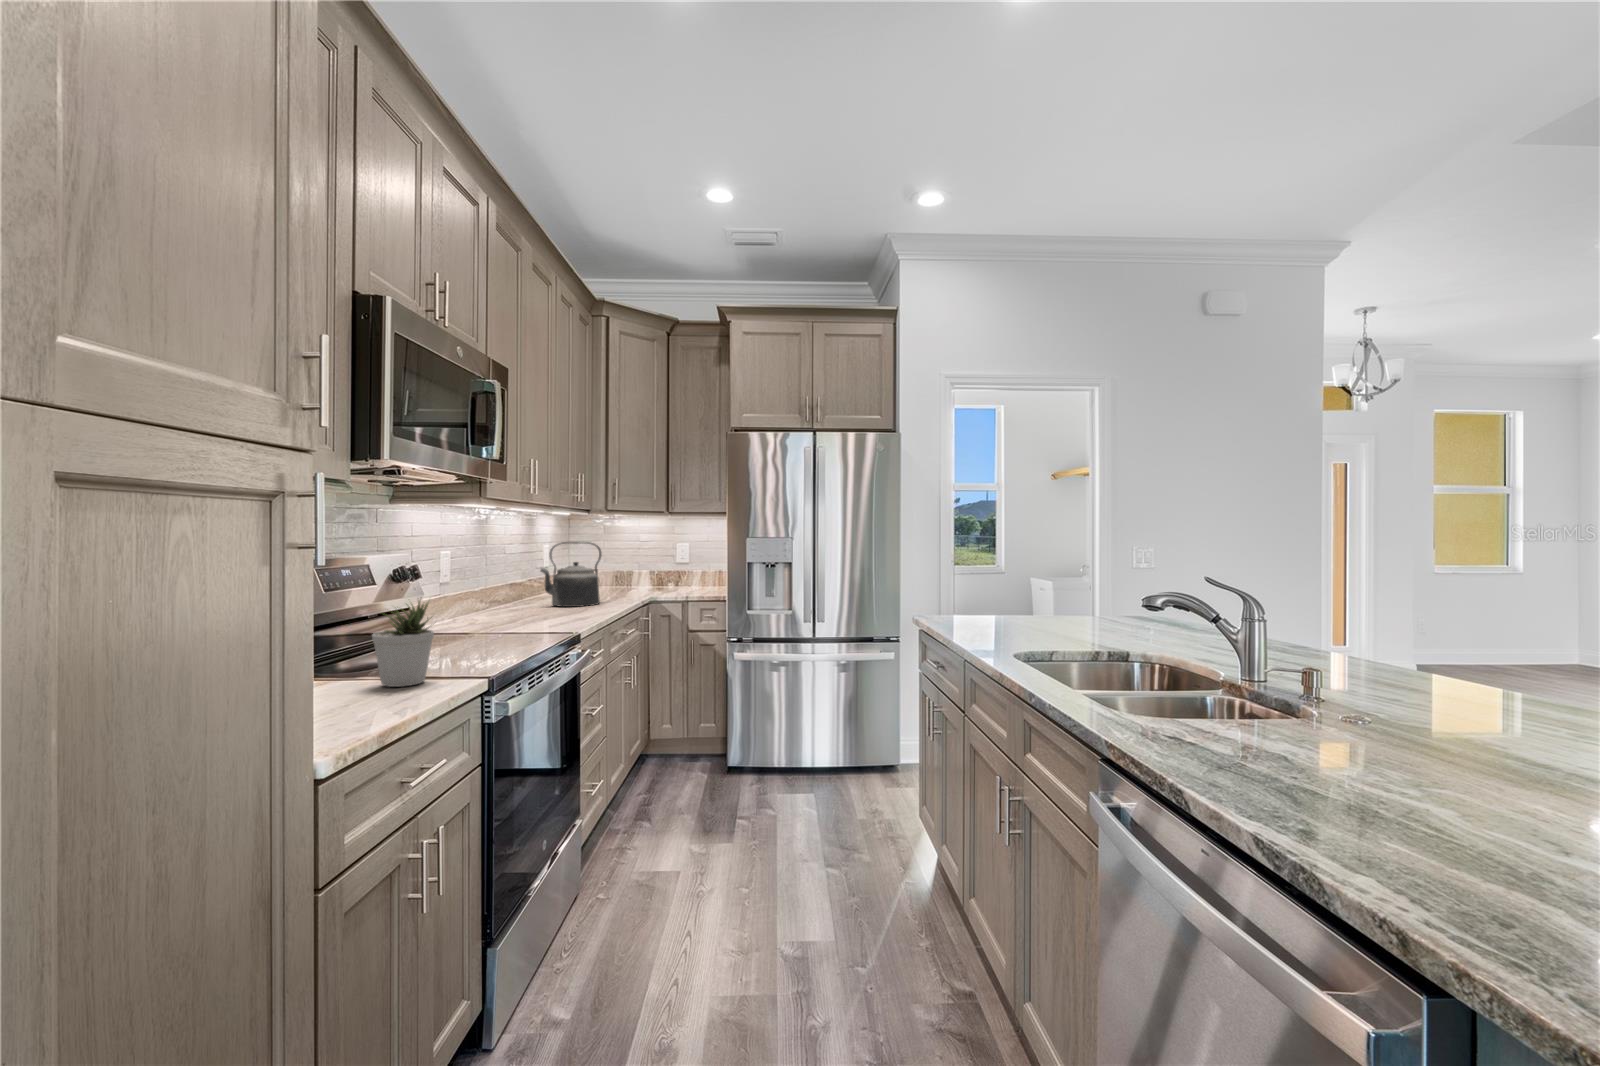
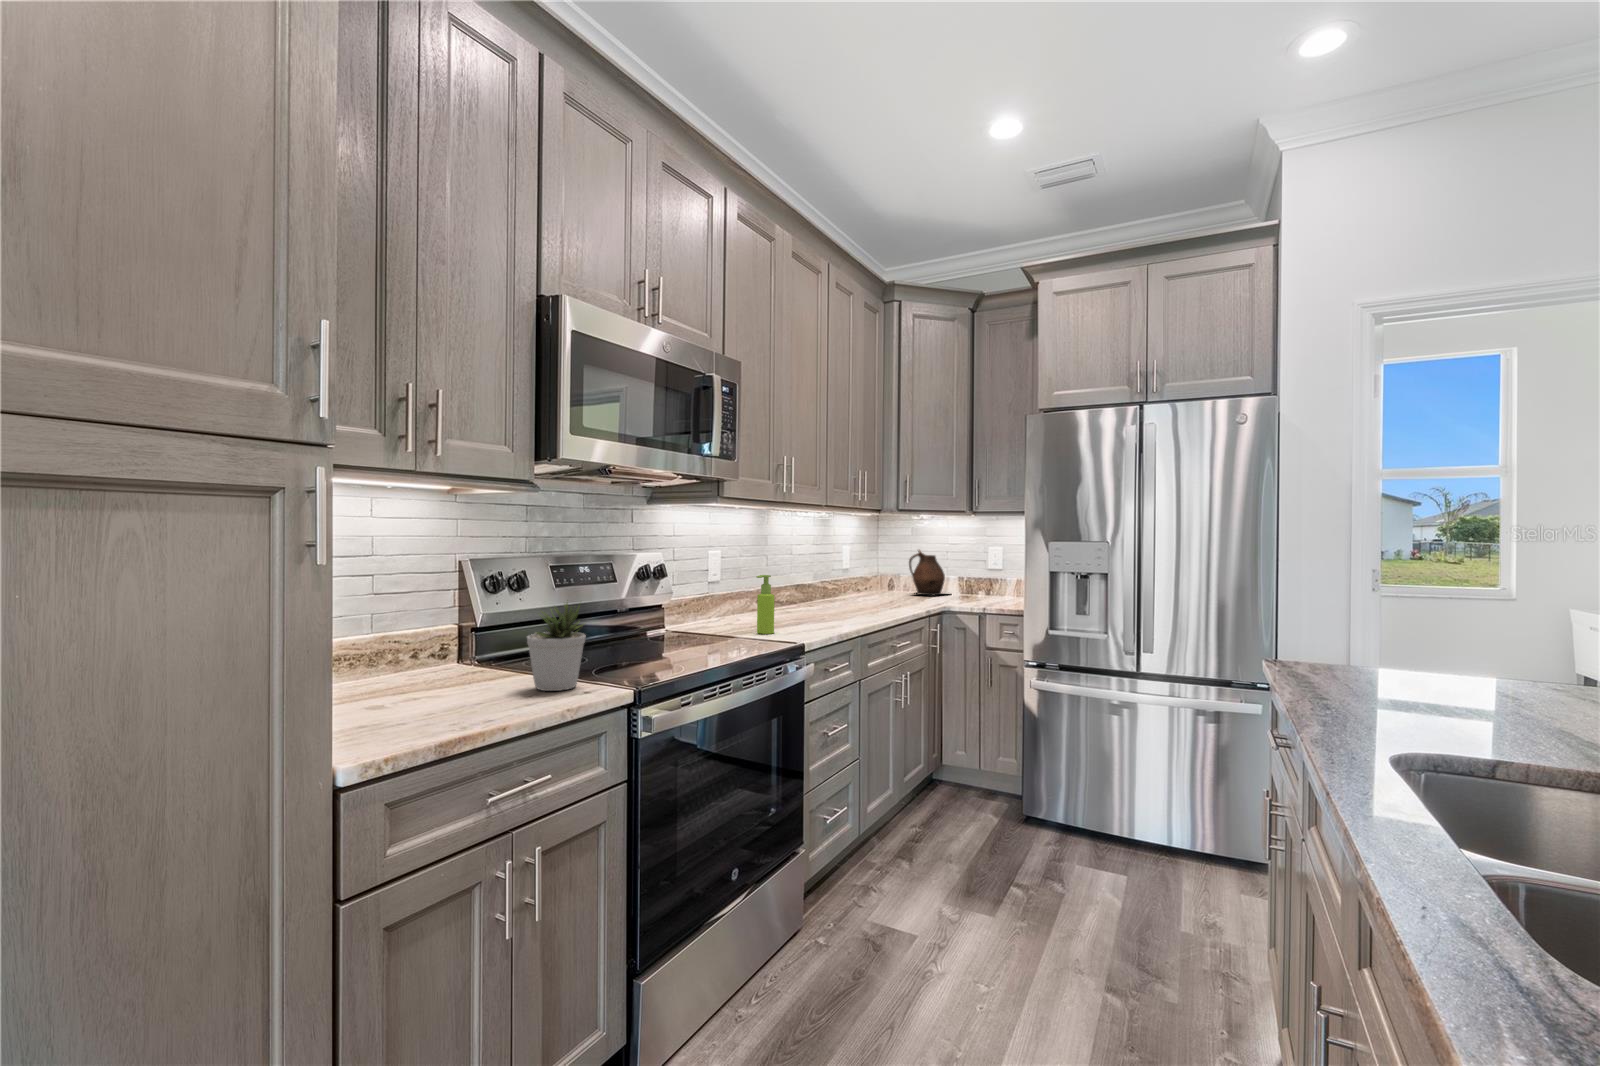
kettle: present [541,542,601,607] -> none [815,543,880,613]
ceramic pitcher: none [605,547,645,589] -> present [909,550,951,596]
soap dispenser: none [518,572,535,627] -> present [757,575,774,634]

